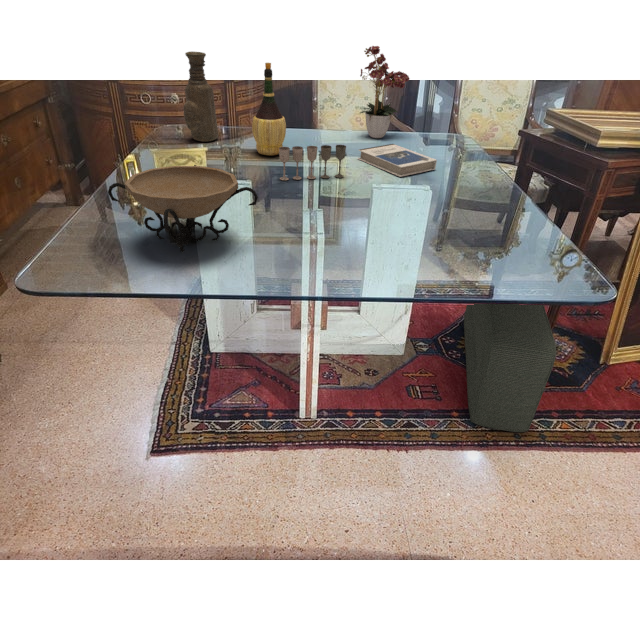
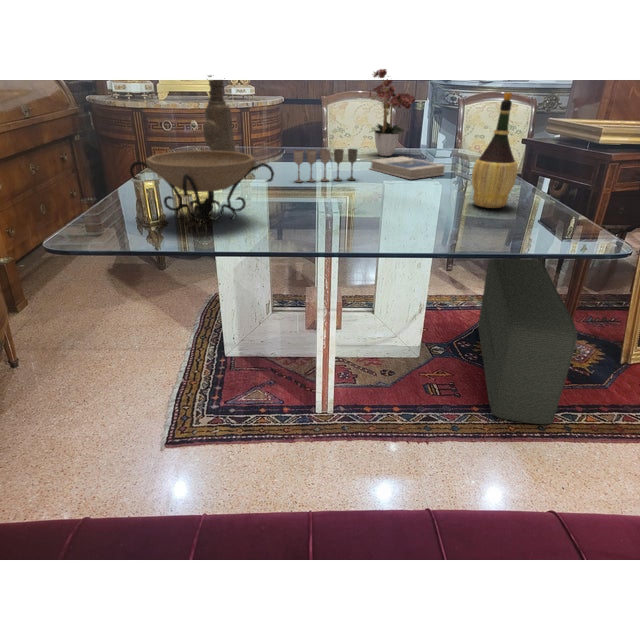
wine bottle: present [252,63,286,155] -> present [472,92,518,208]

